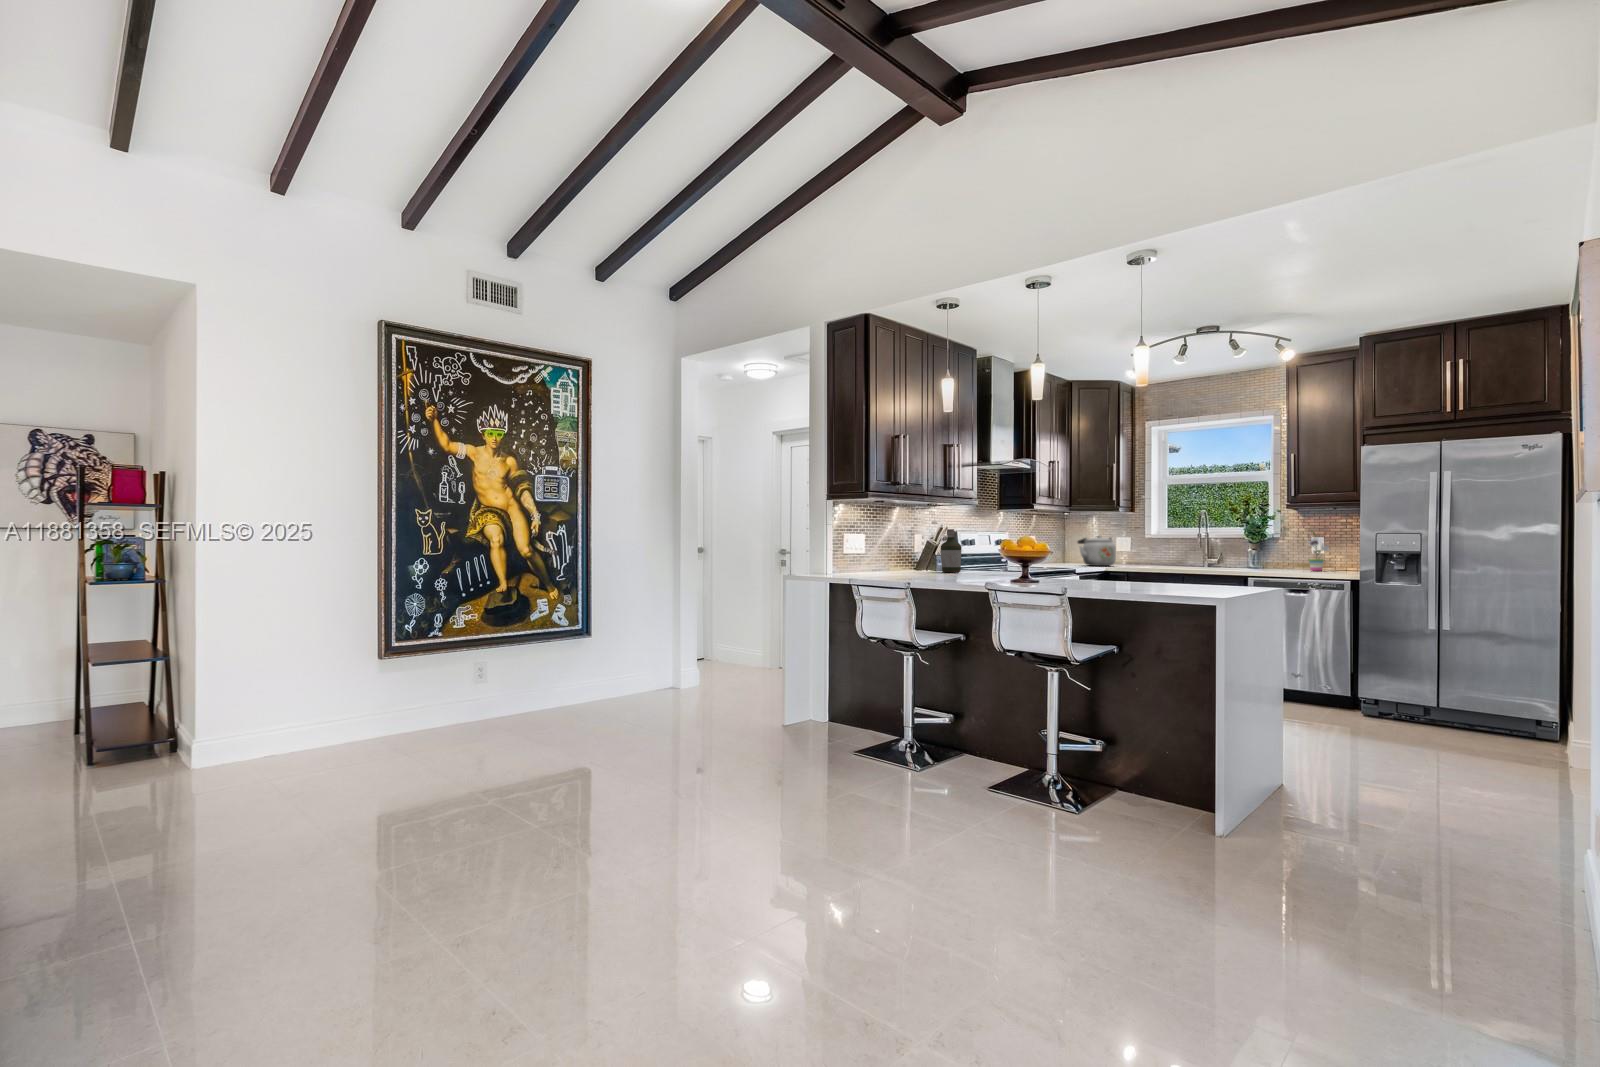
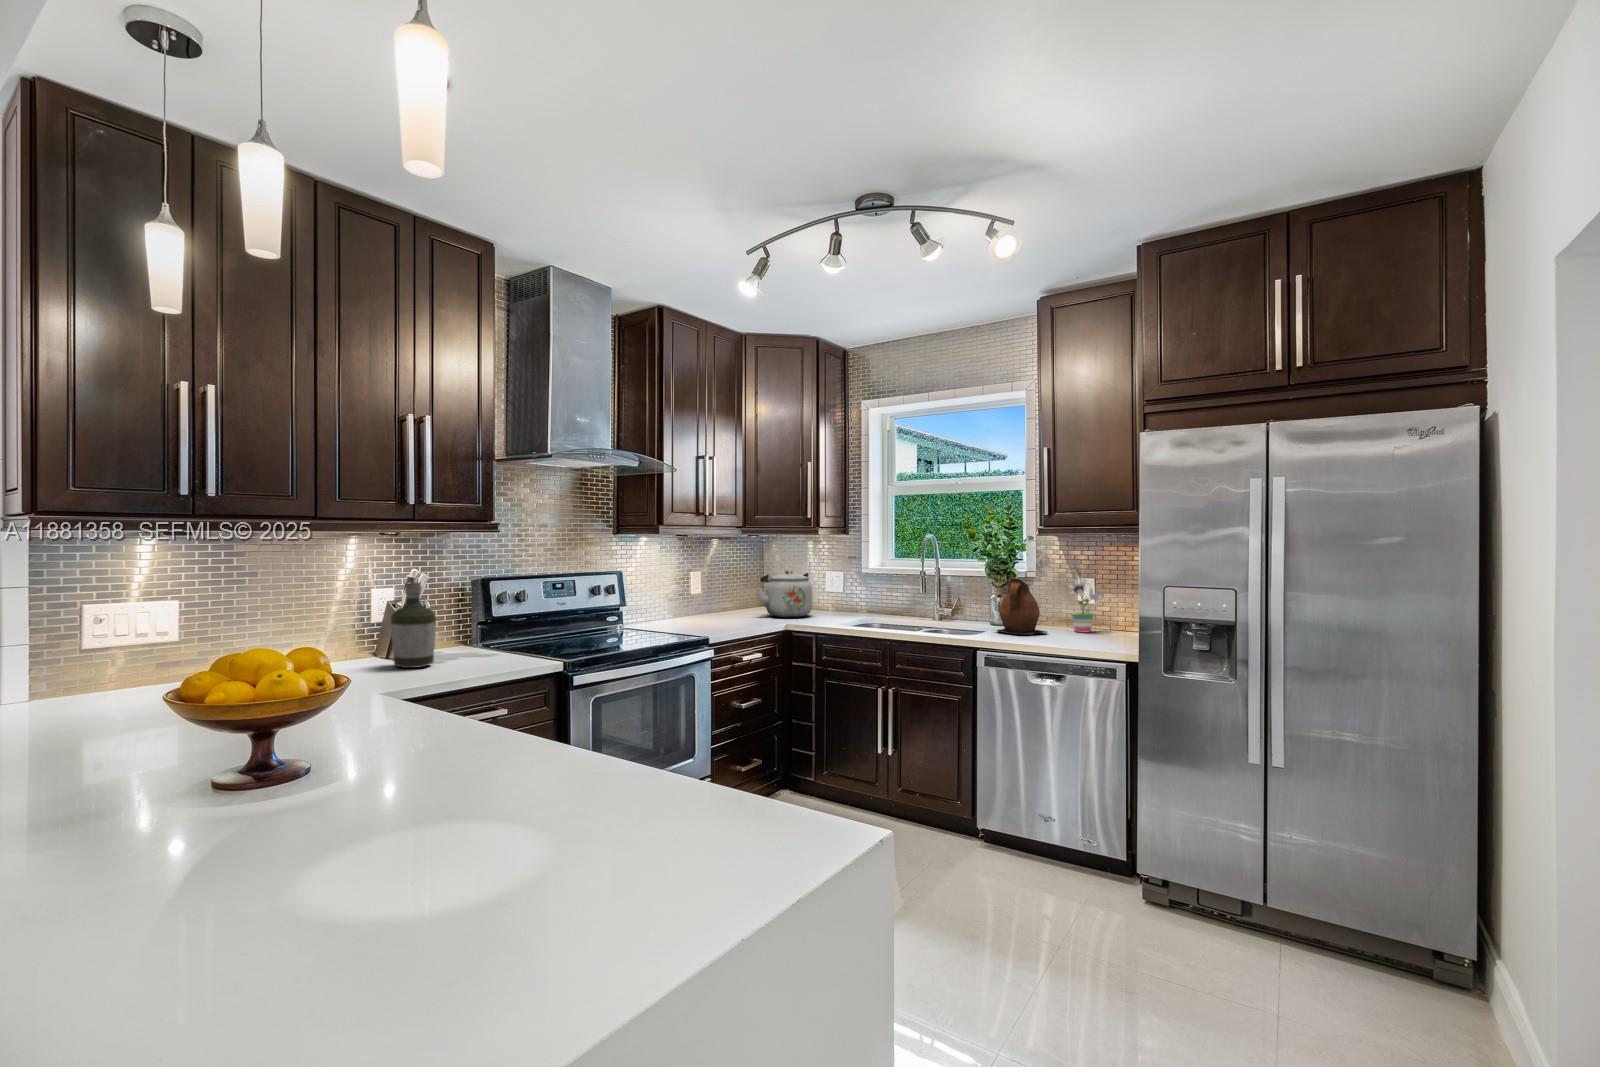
ceramic pitcher: none [1255,536,1293,571] -> present [997,578,1047,634]

